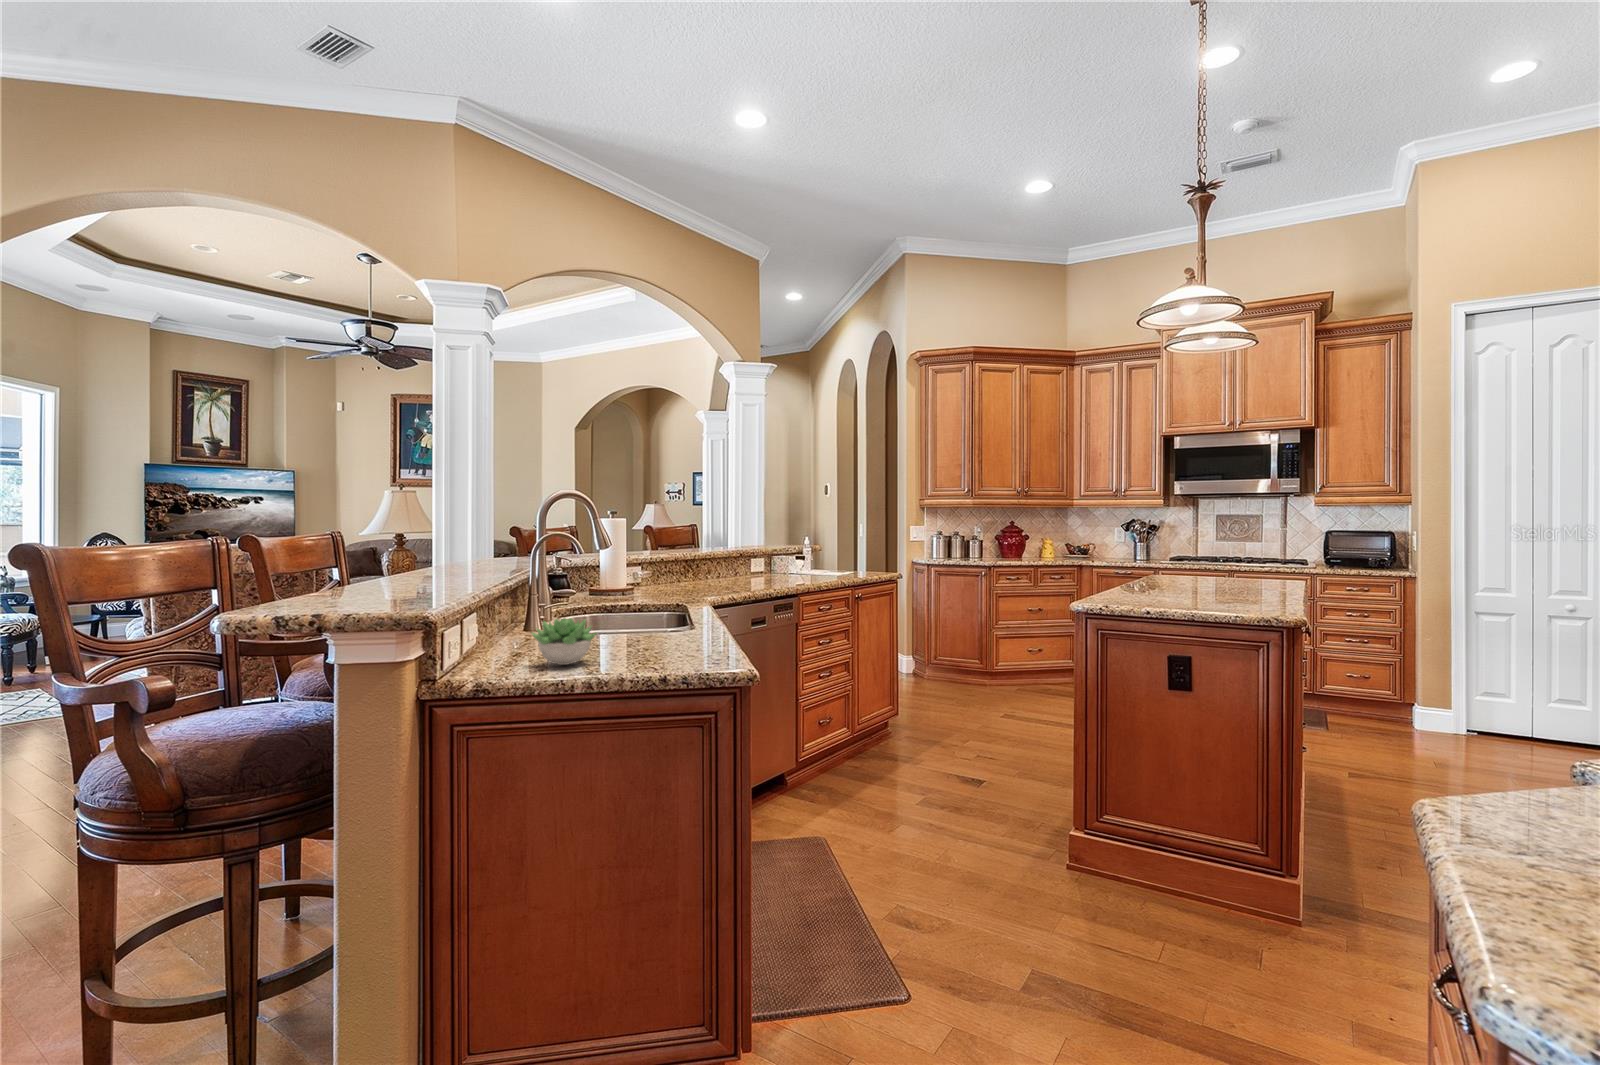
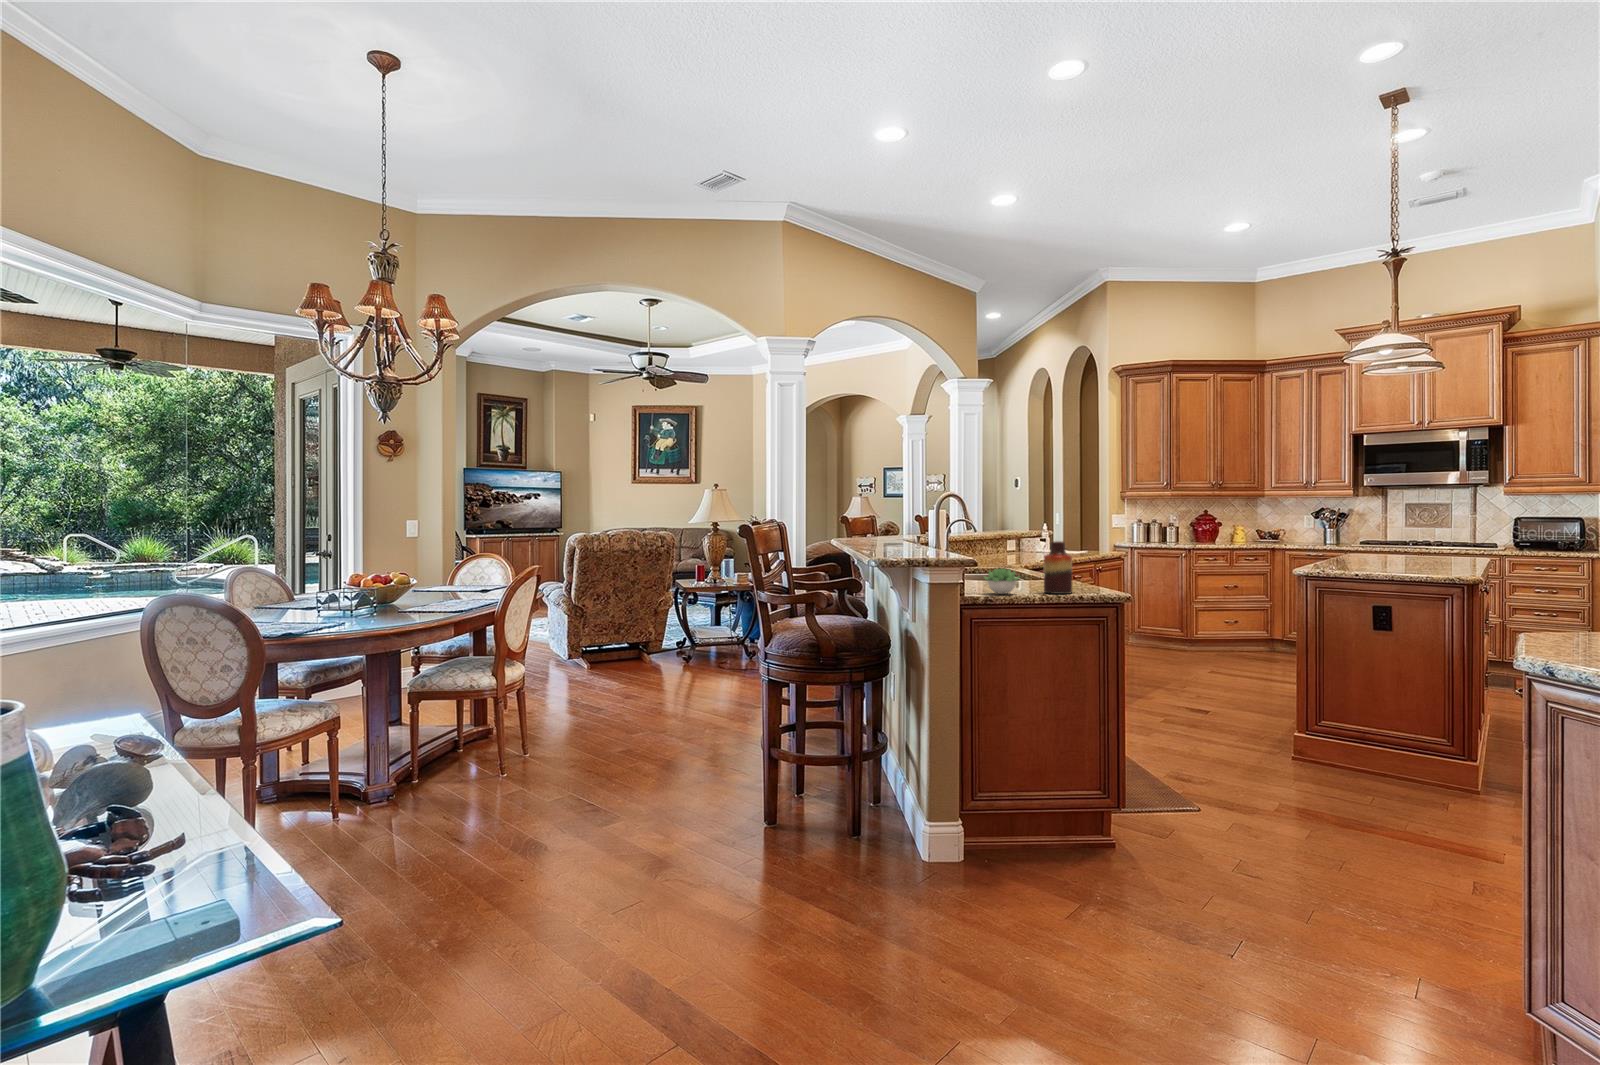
vase: none [642,570,690,664] -> present [1044,541,1072,594]

